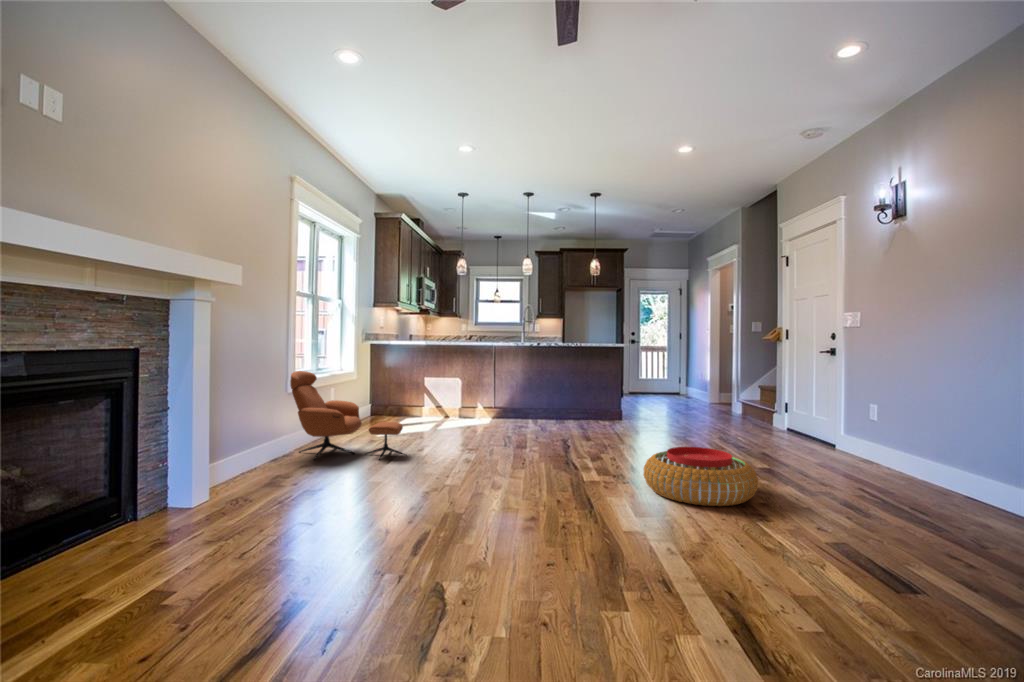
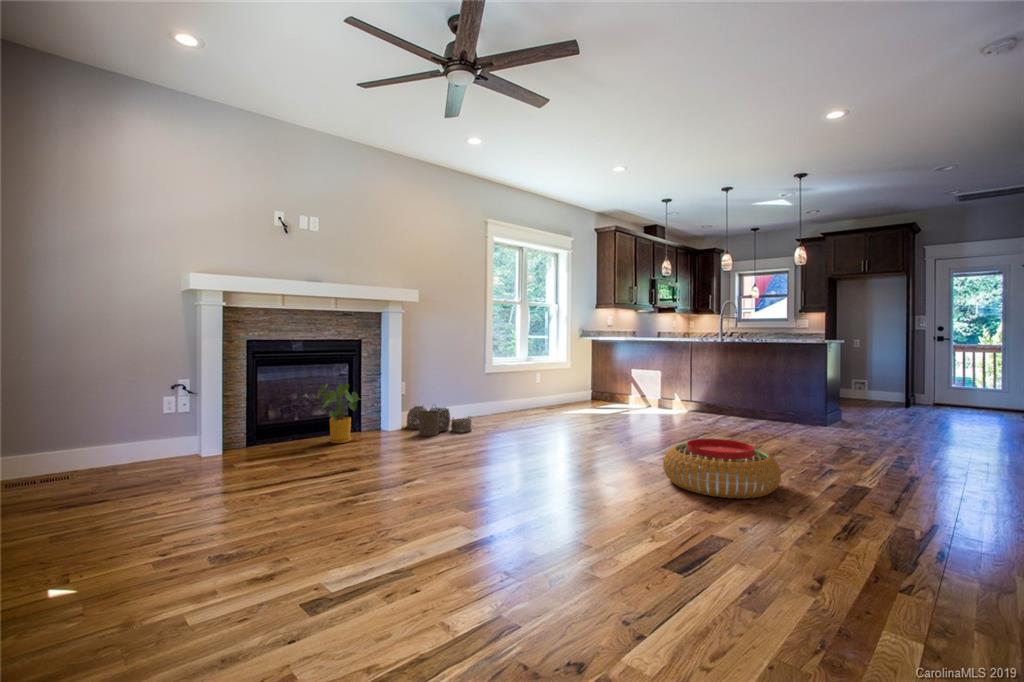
lounge chair: present [290,371,406,460] -> none [480,358,549,425]
house plant: none [64,434,190,556] -> present [317,383,359,443]
woven basket: none [208,449,330,503] -> present [407,406,471,436]

